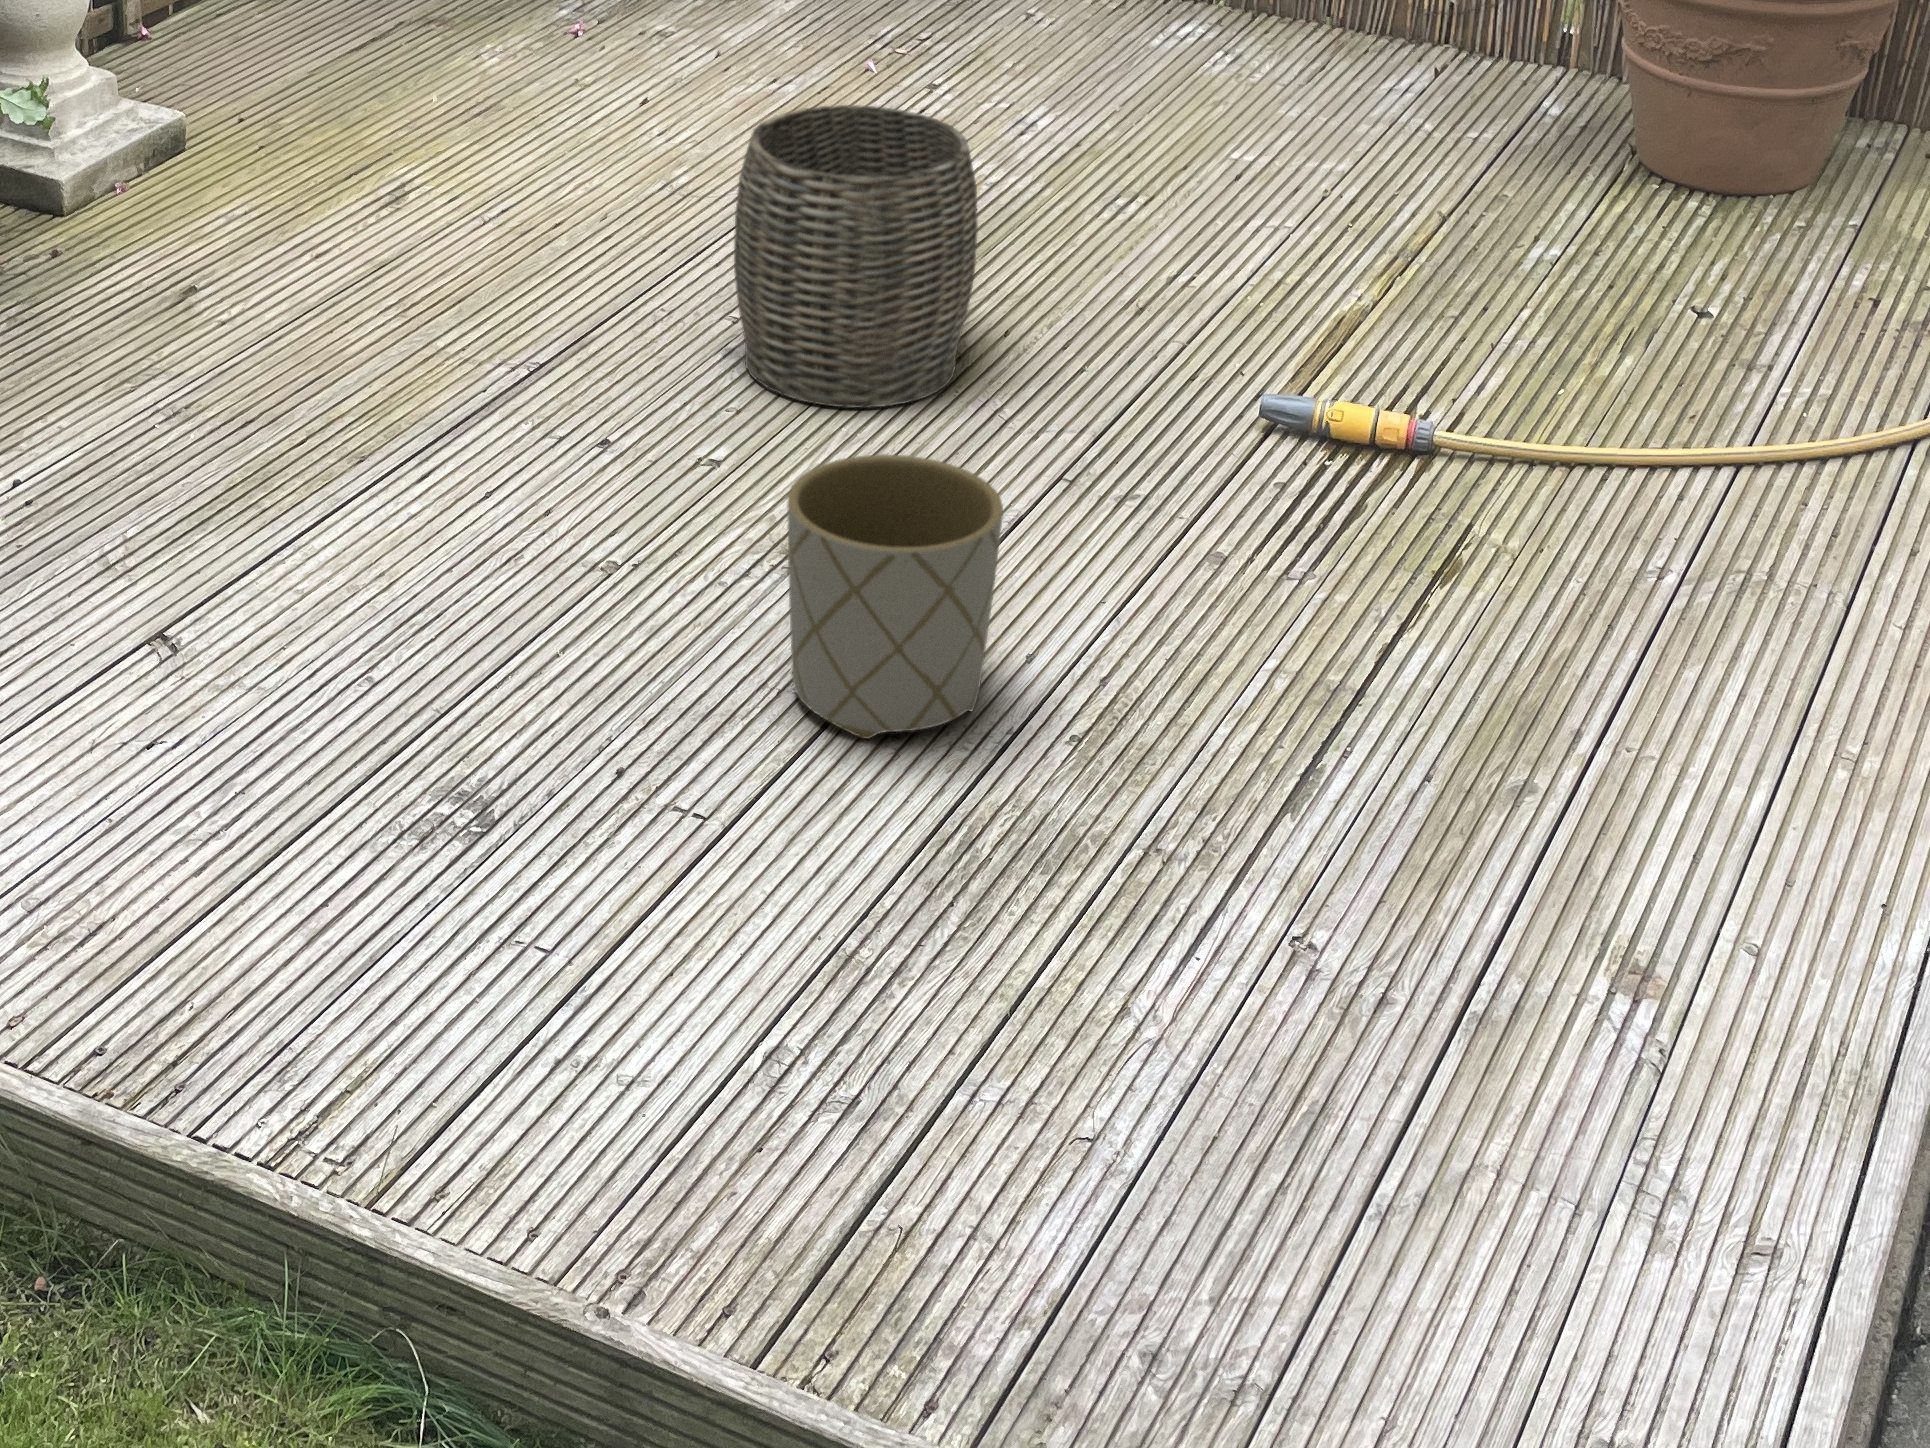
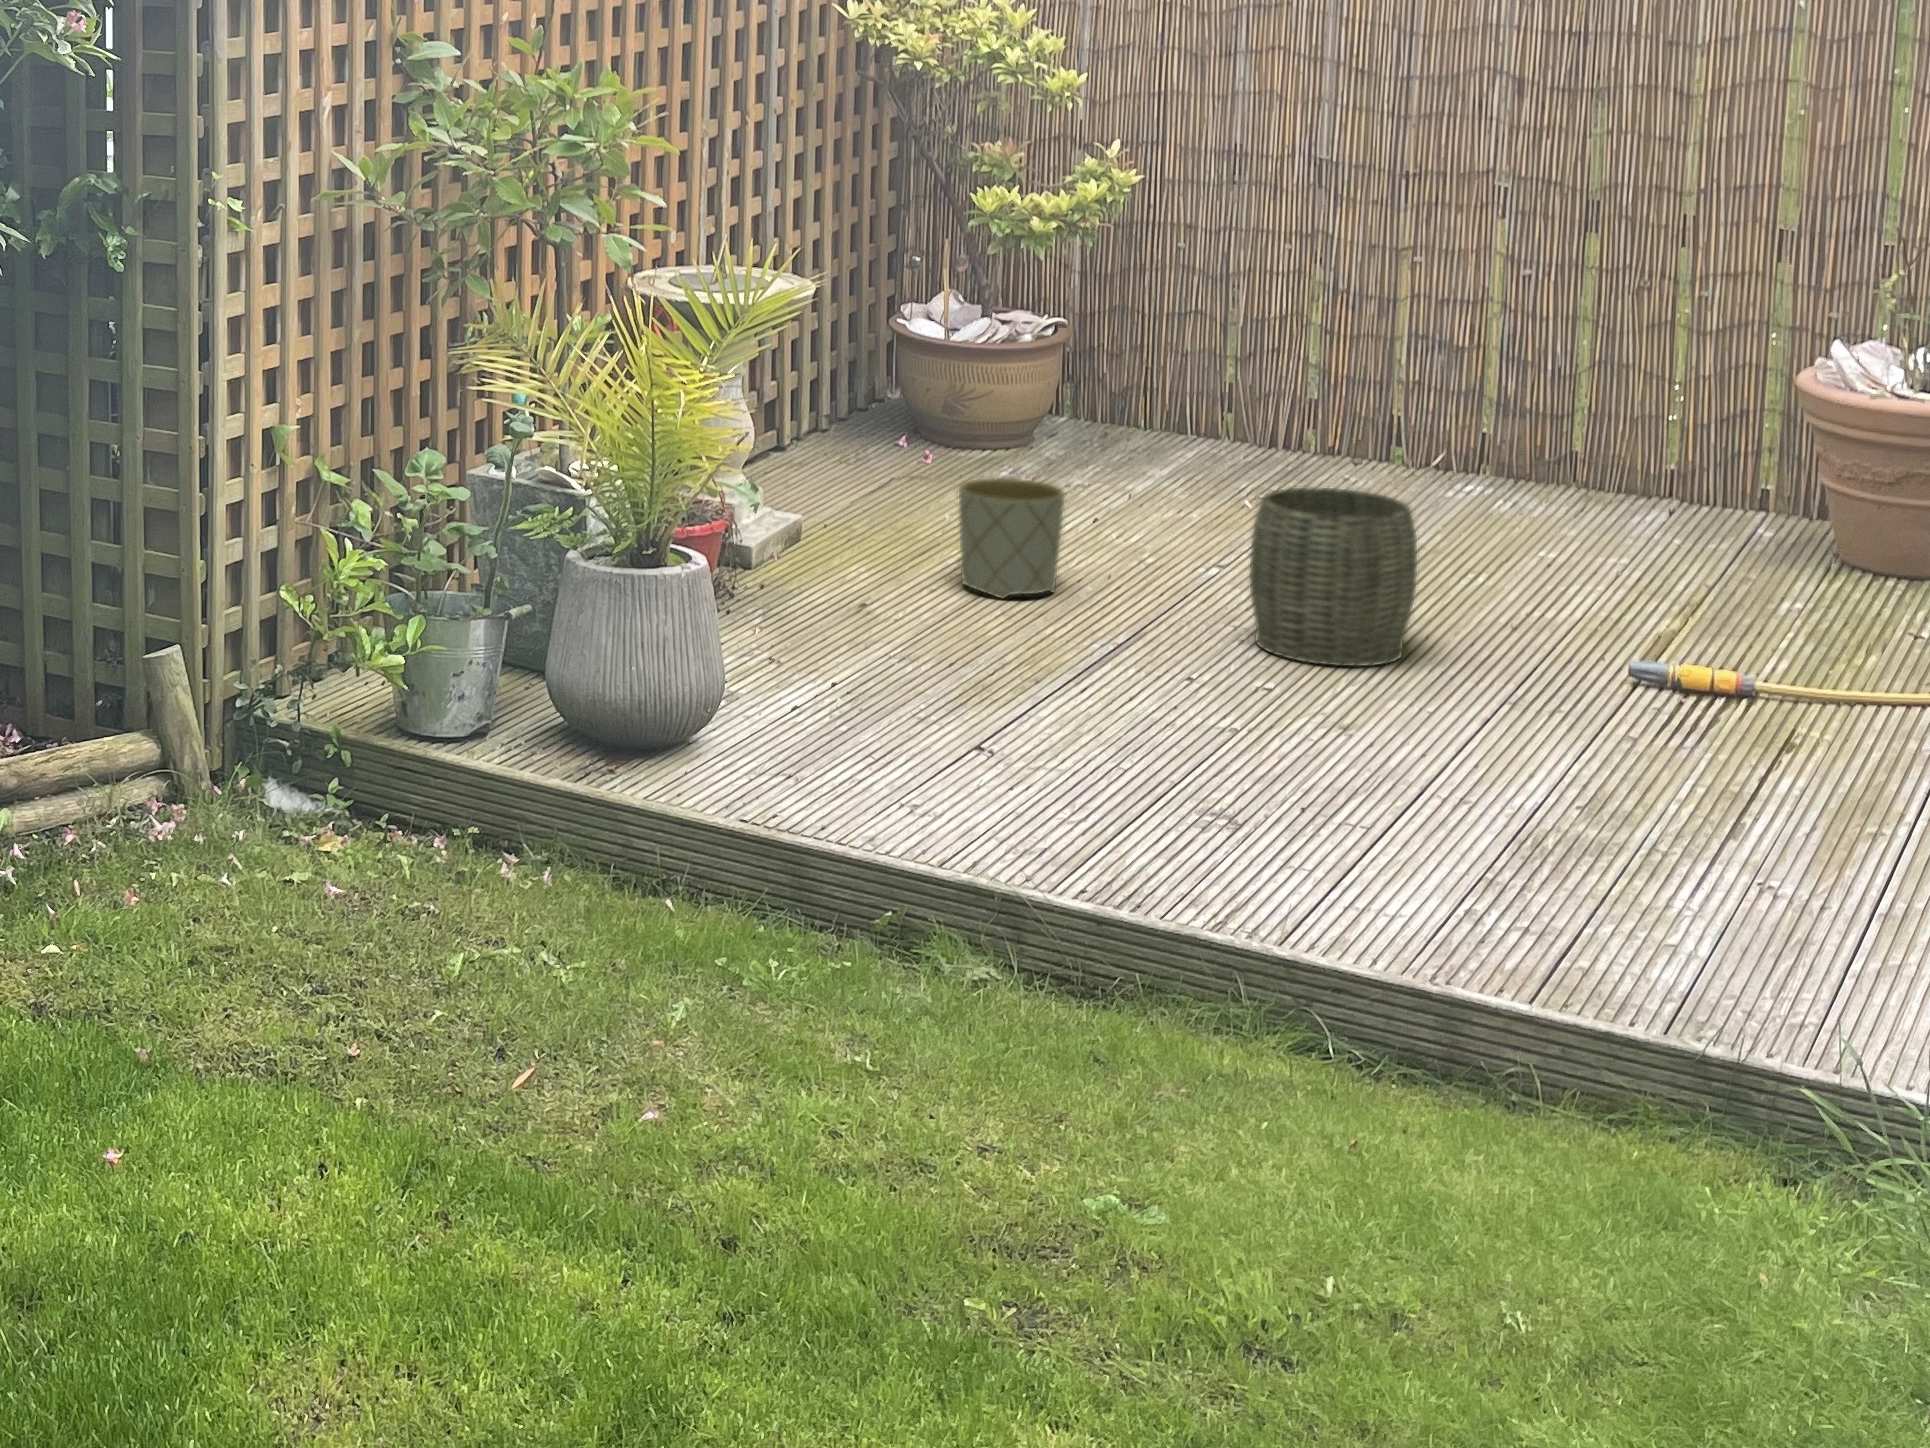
planter: present [787,455,1003,739] -> present [959,478,1064,598]

